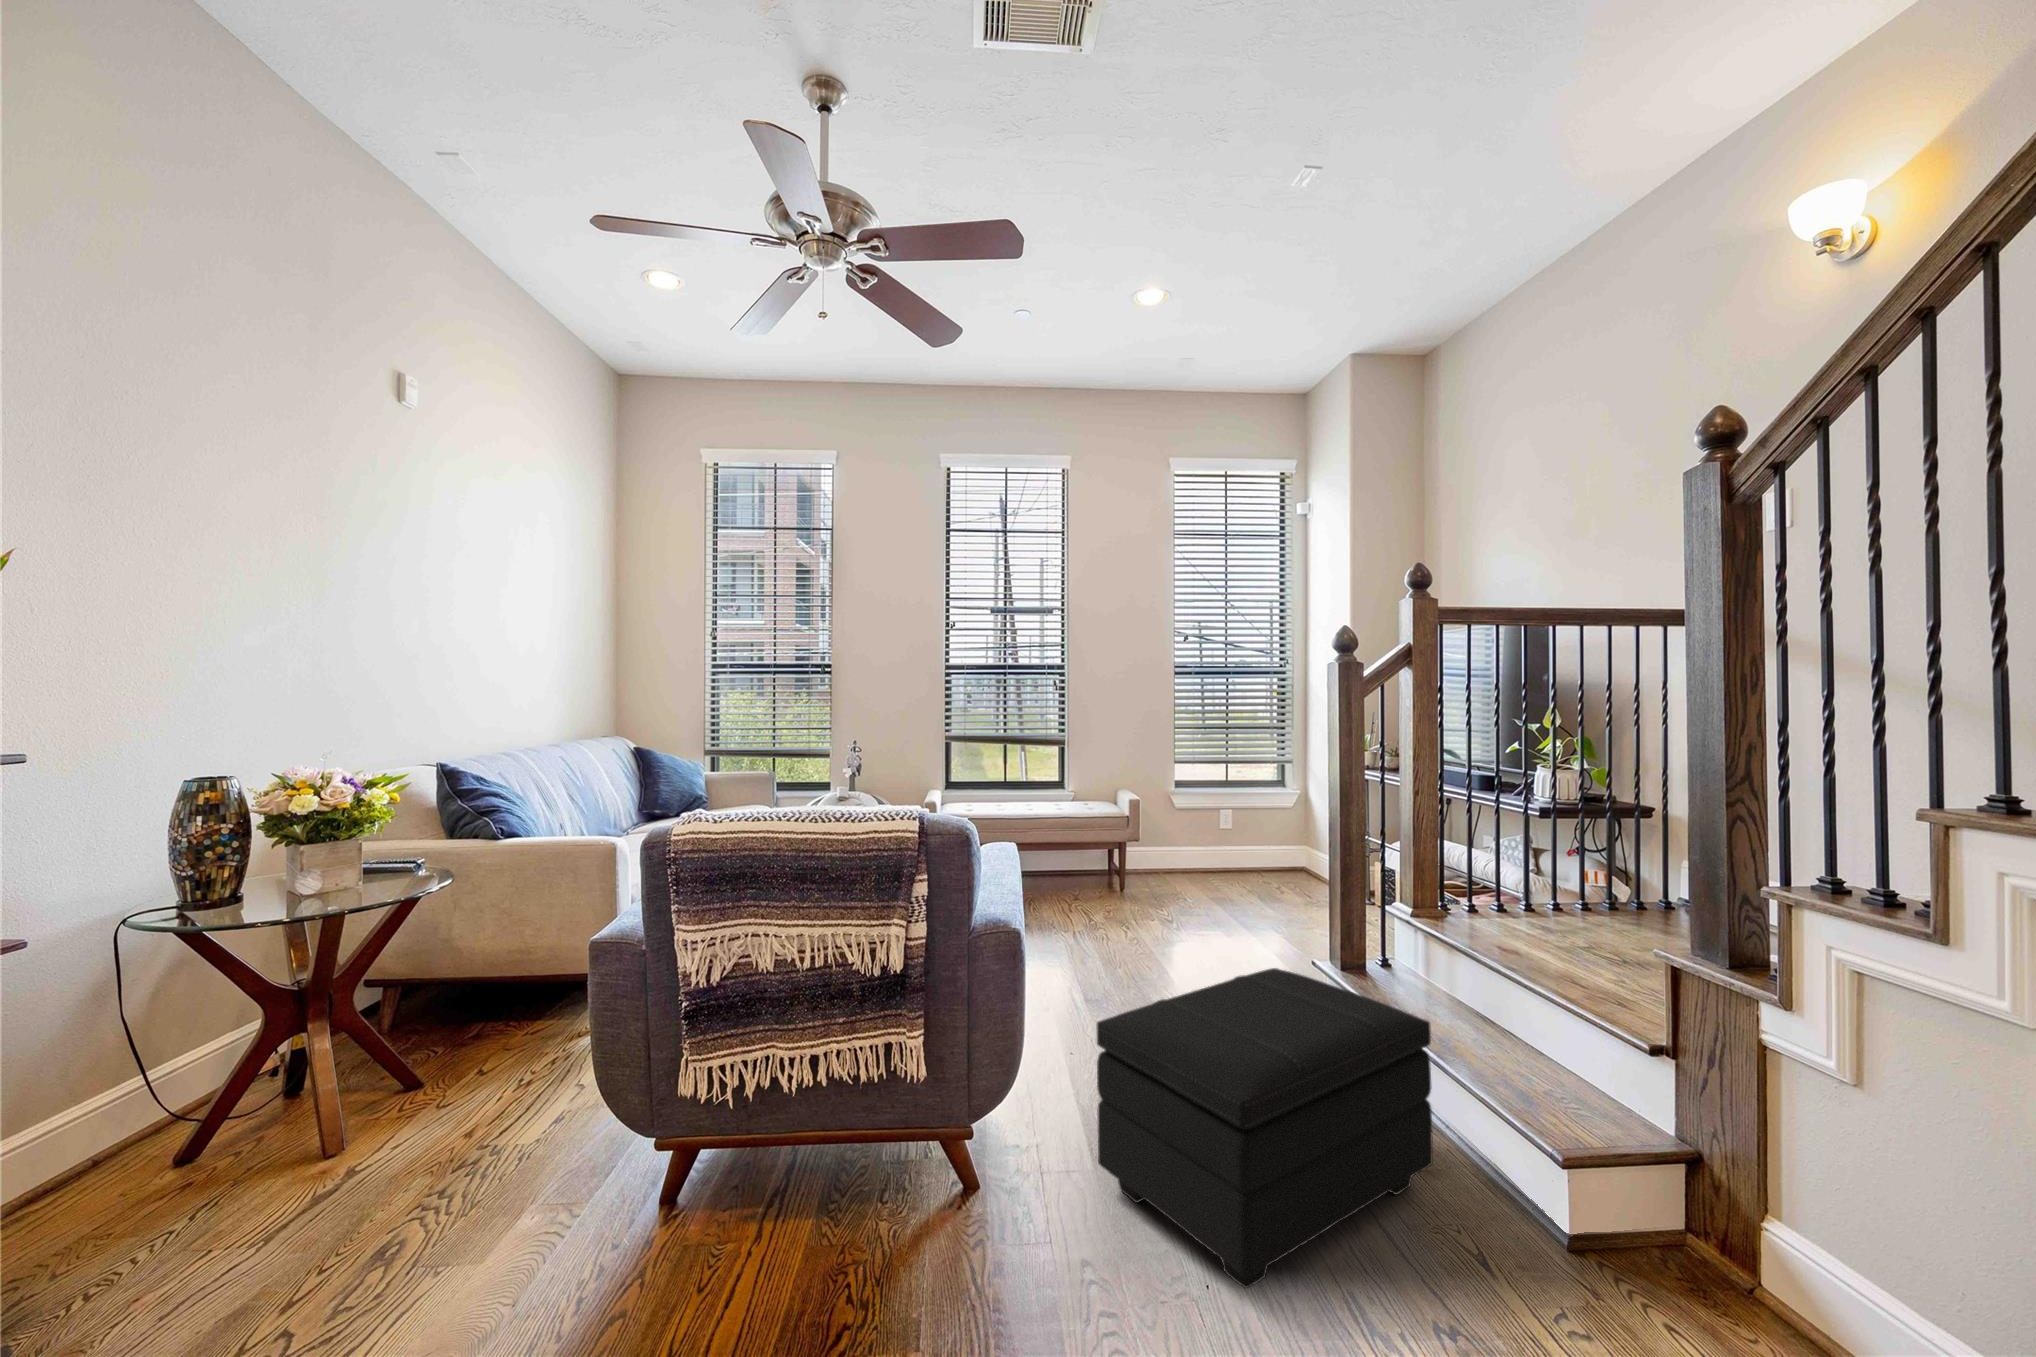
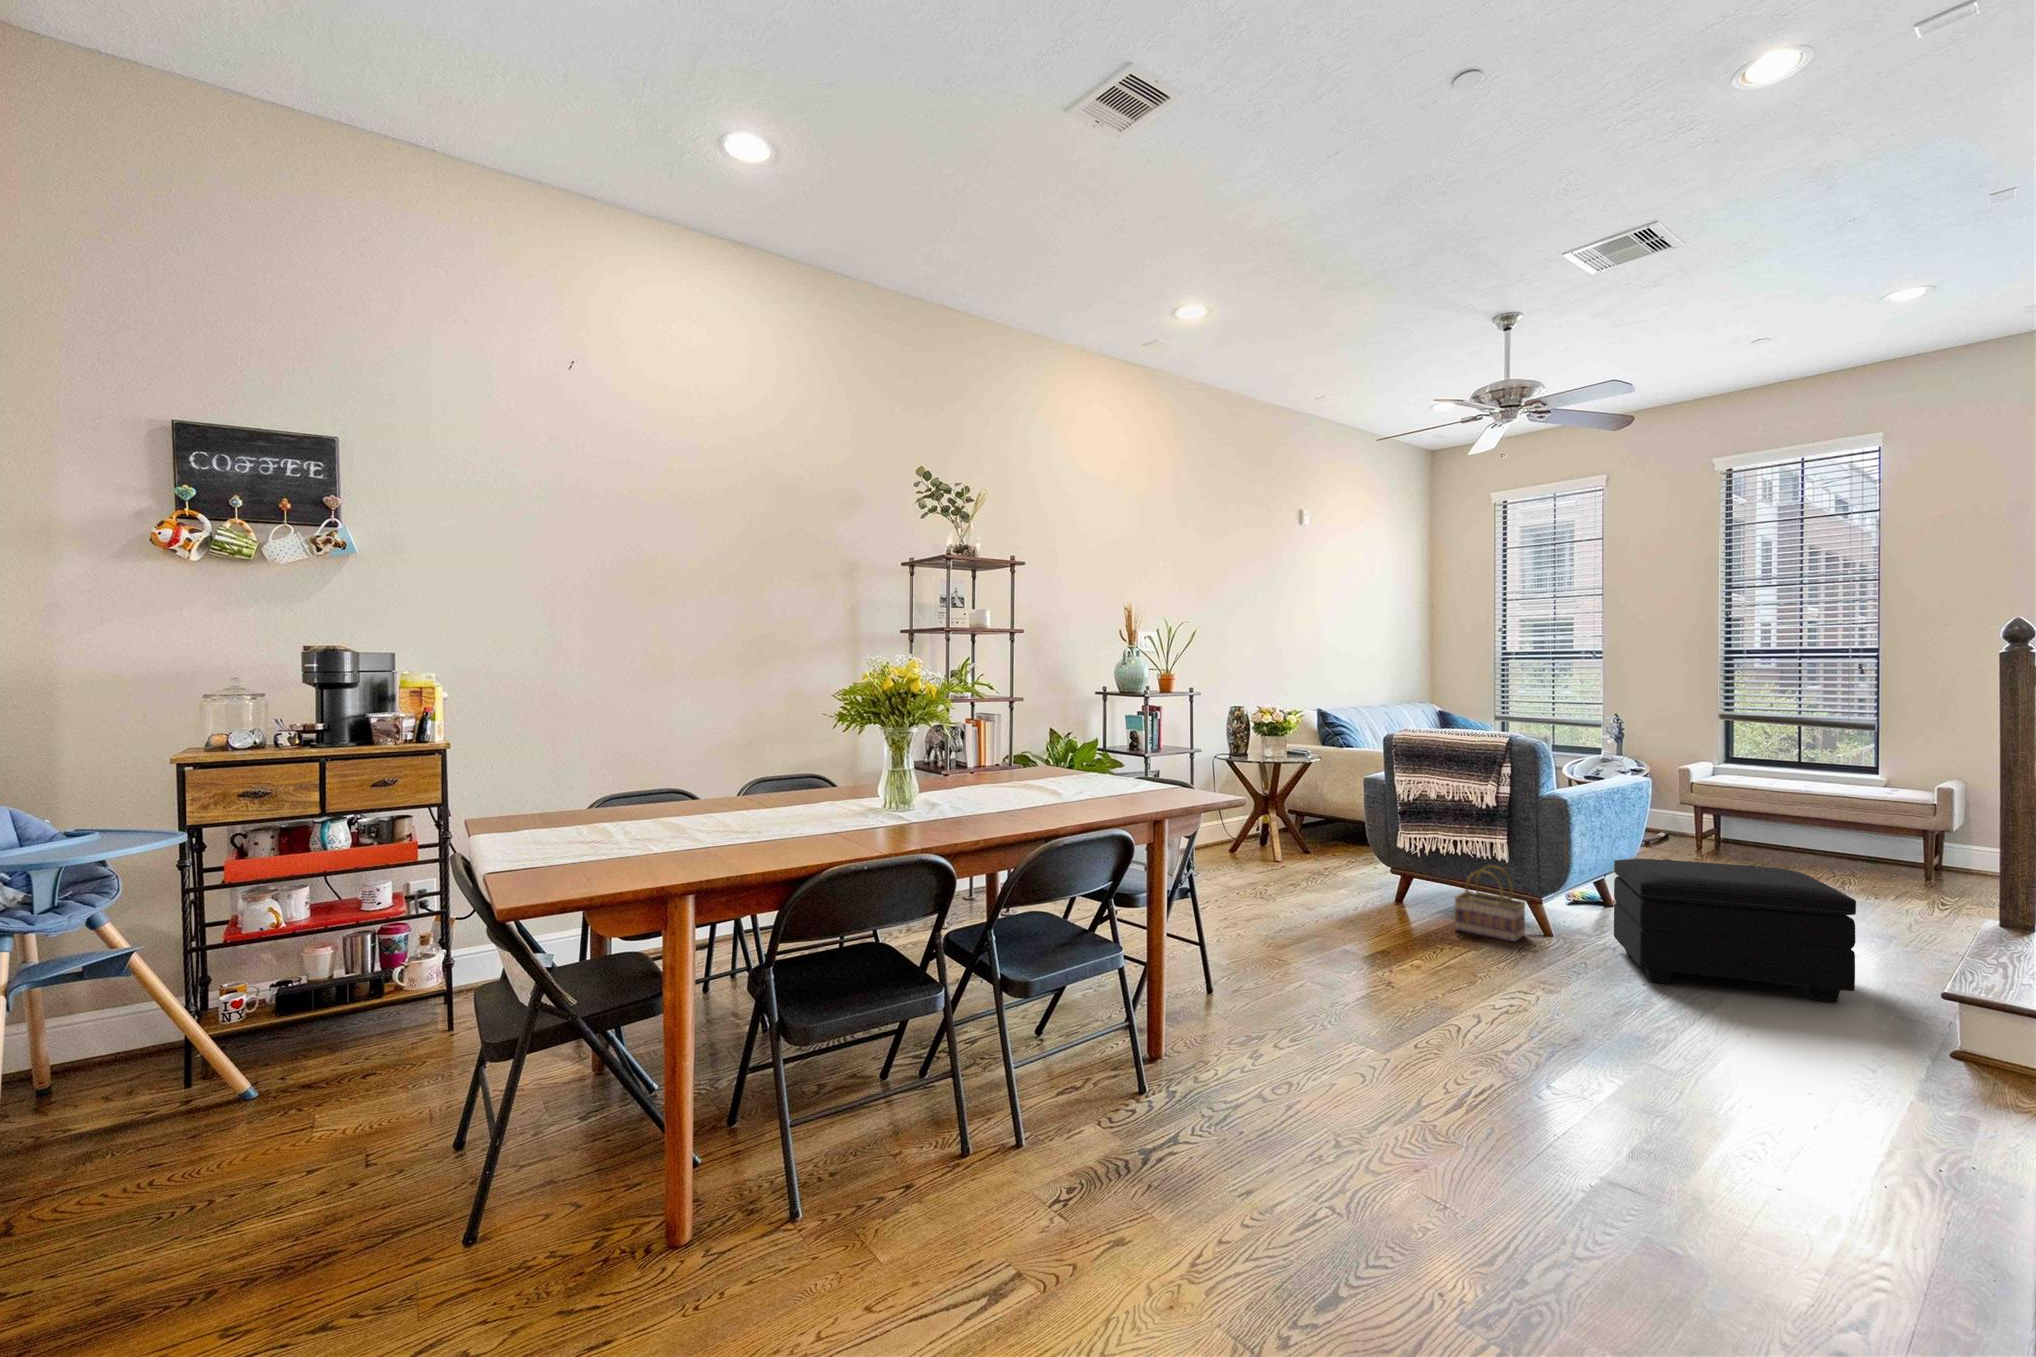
basket: none [837,1093,971,1286] -> present [1455,865,1526,942]

